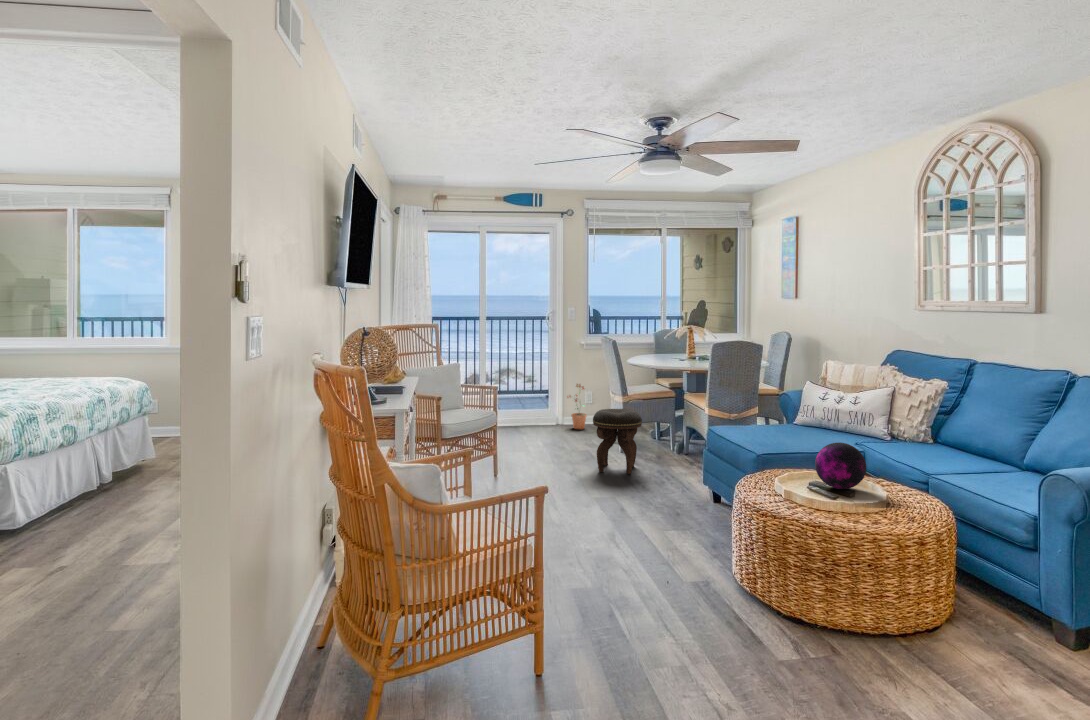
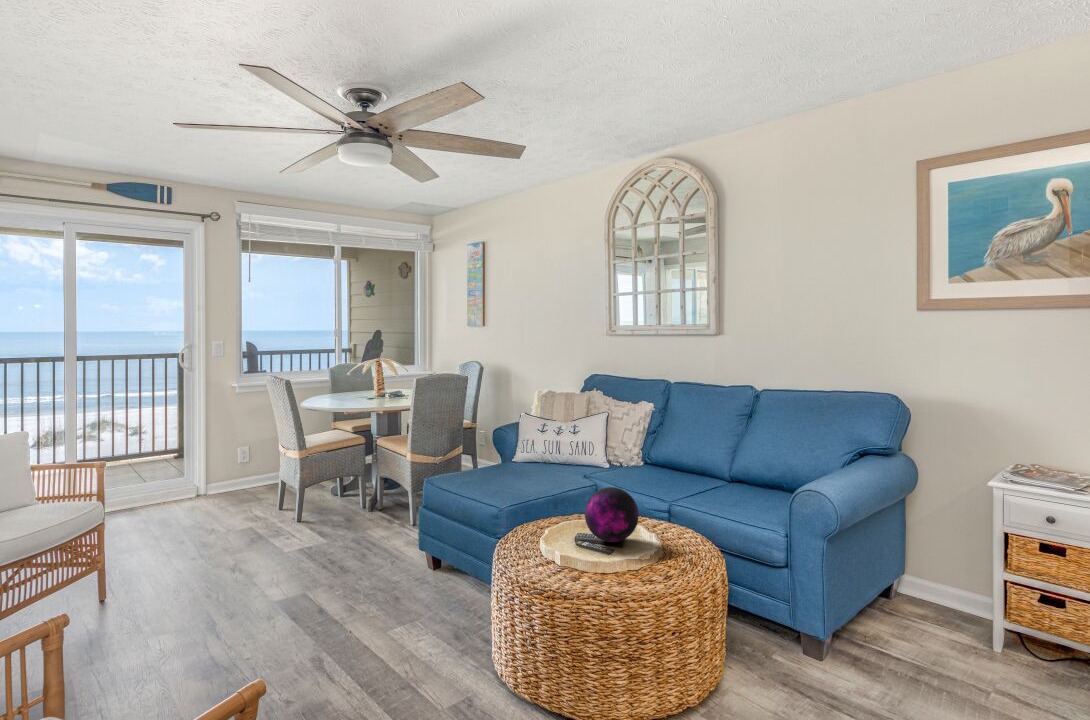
potted plant: present [569,384,587,429] -> none [206,435,238,498]
footstool: present [593,409,642,474] -> none [260,466,331,558]

